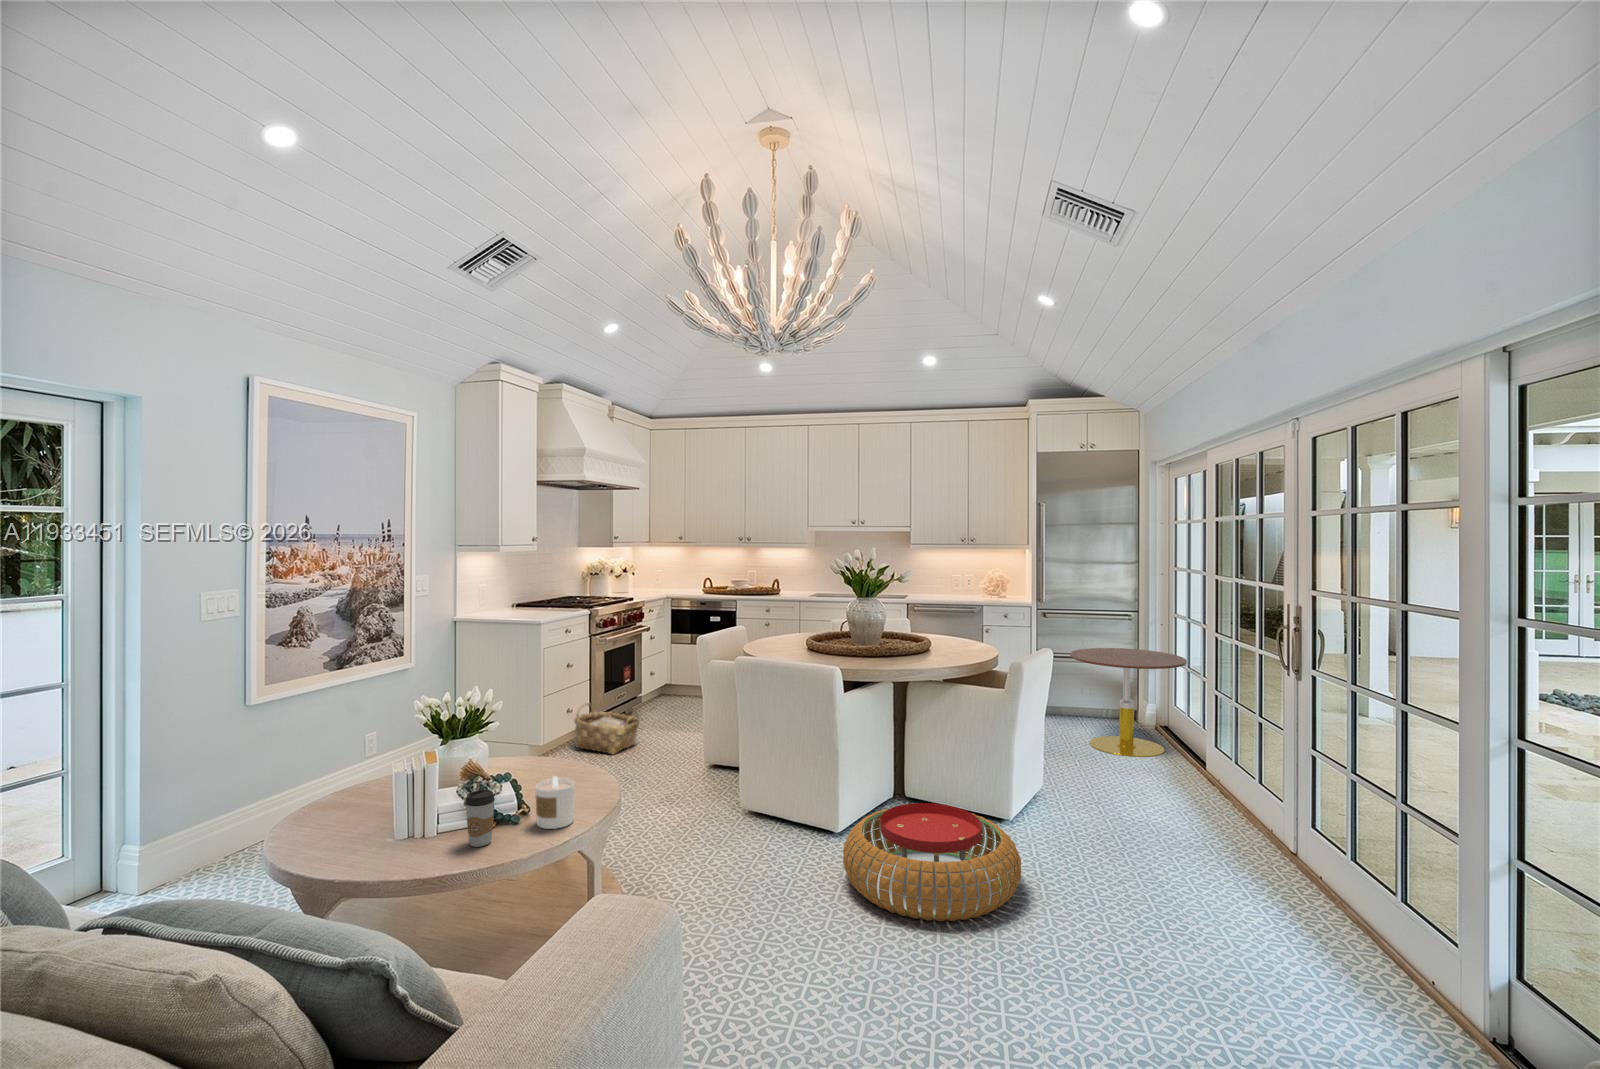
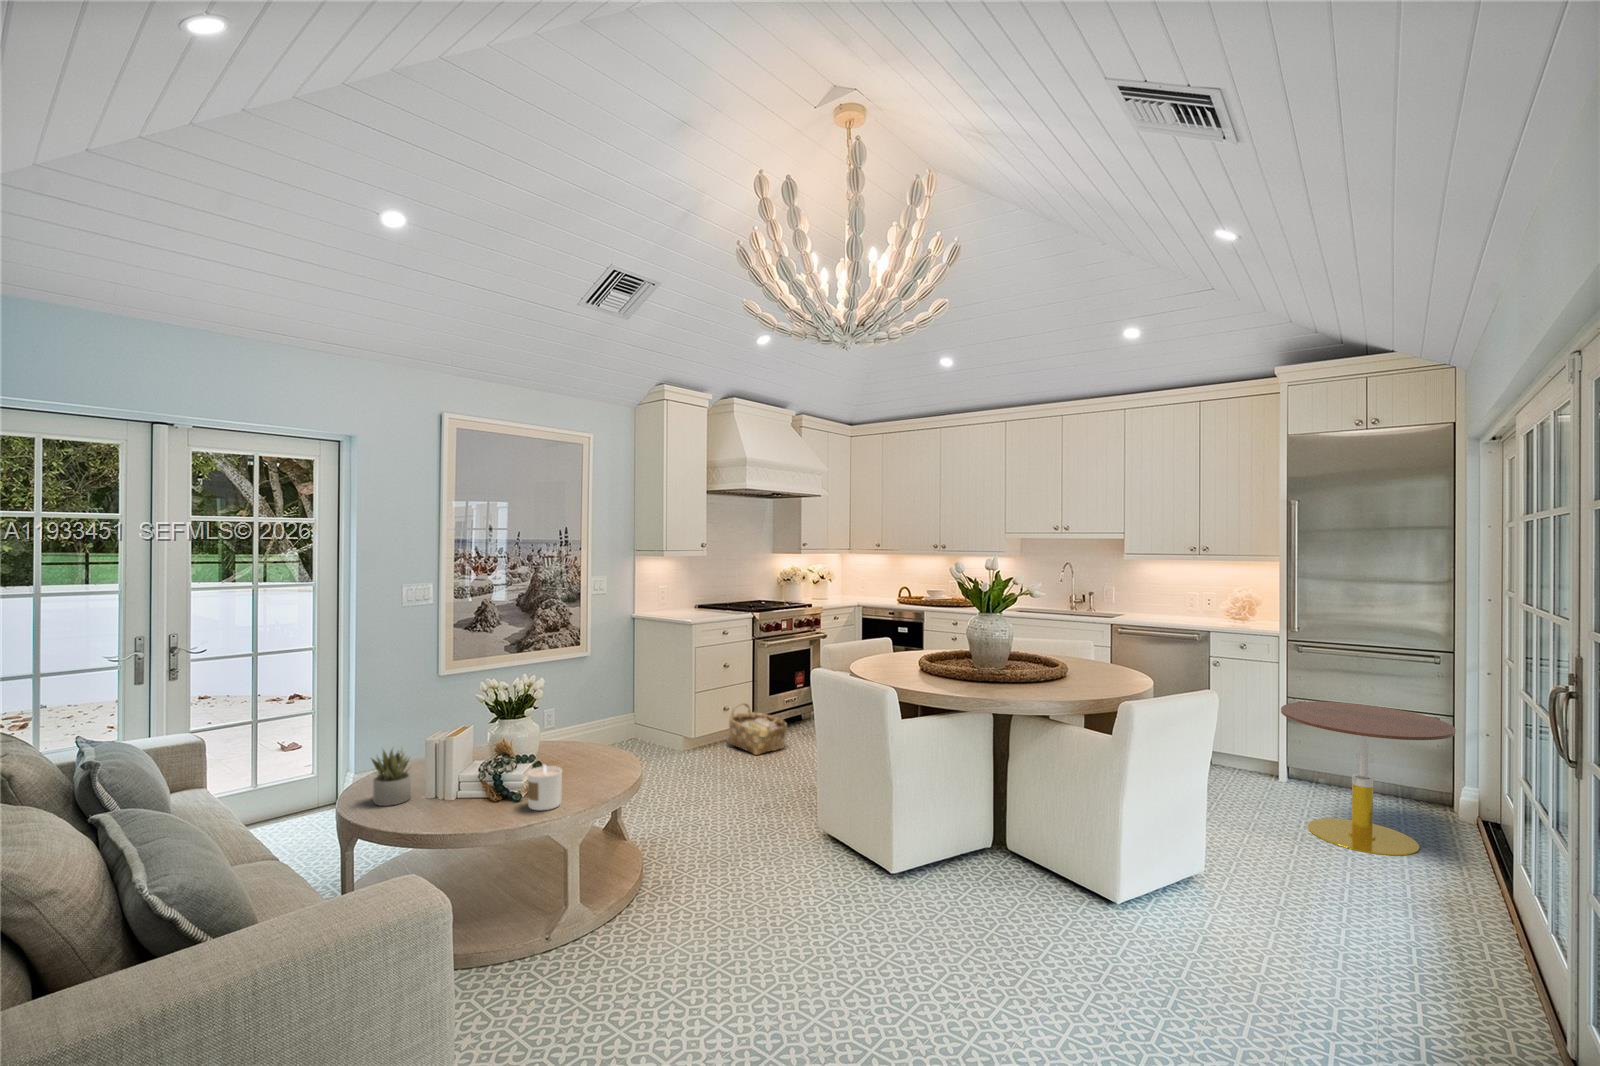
succulent plant: none [319,781,380,859] -> present [372,749,411,806]
coffee cup: present [465,790,495,847] -> none [463,767,488,814]
pouf: present [843,803,1021,921] -> none [838,852,1036,991]

